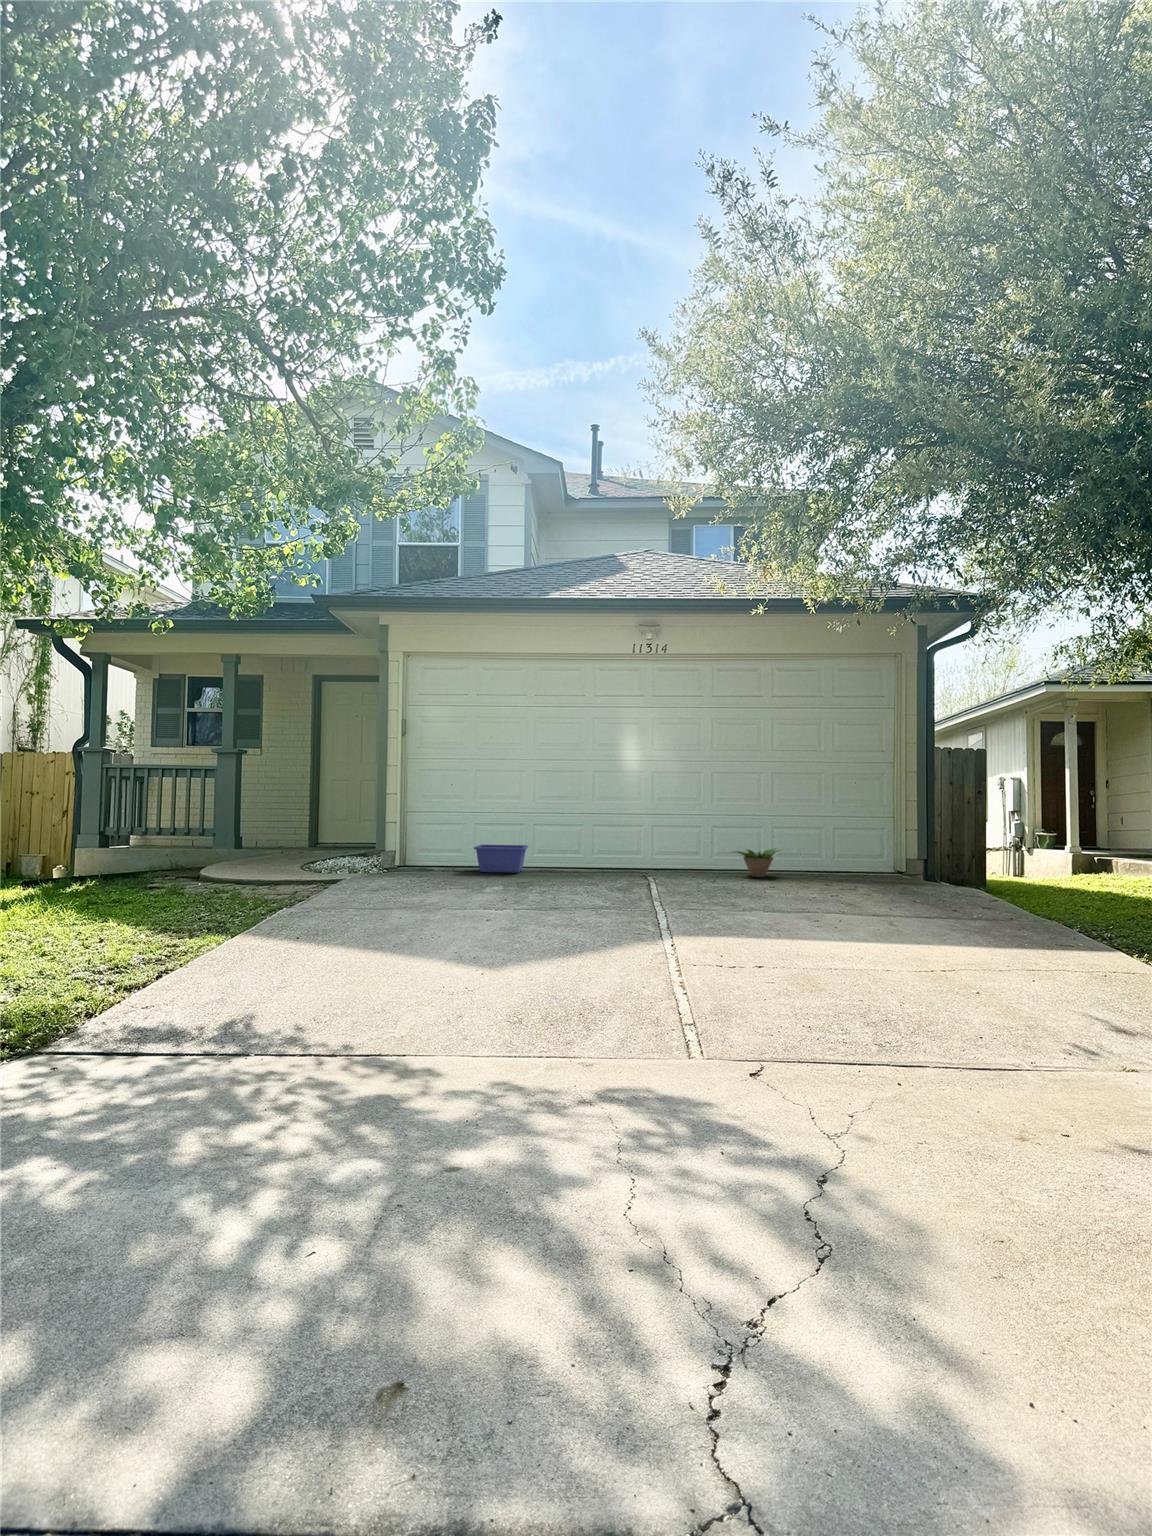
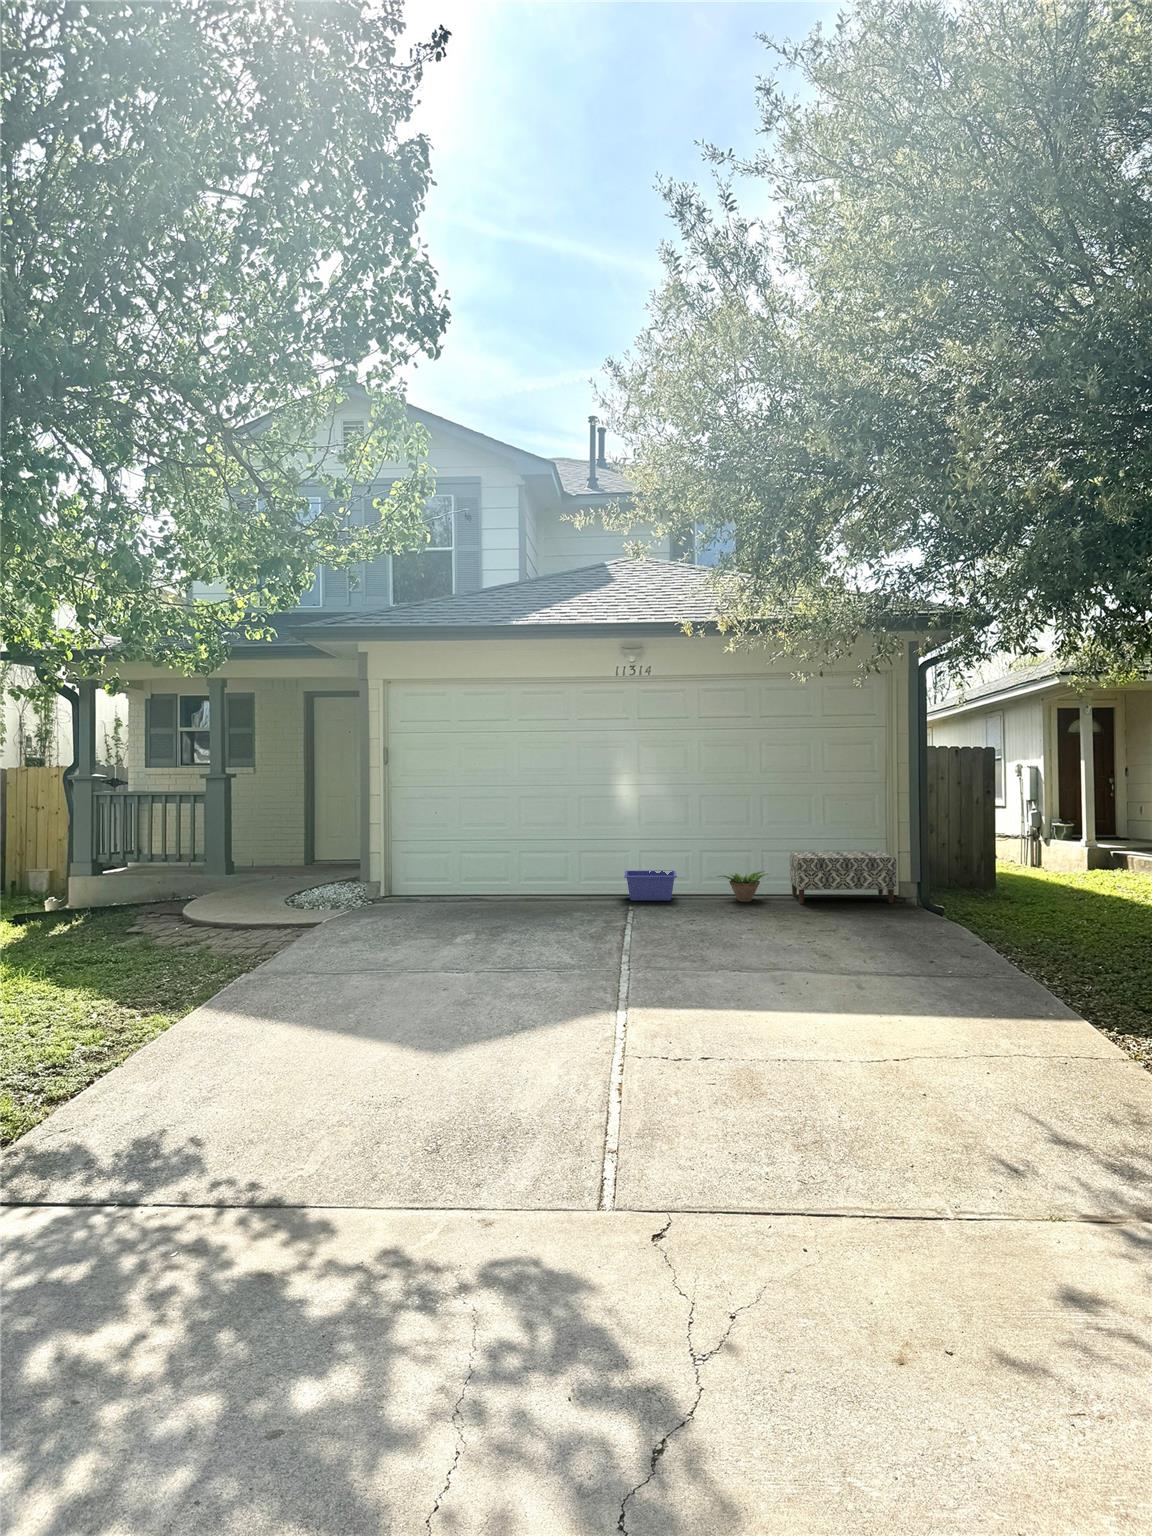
bench: none [801,830,908,879] -> present [790,851,896,904]
storage bin: present [474,845,528,873] -> present [624,870,677,901]

